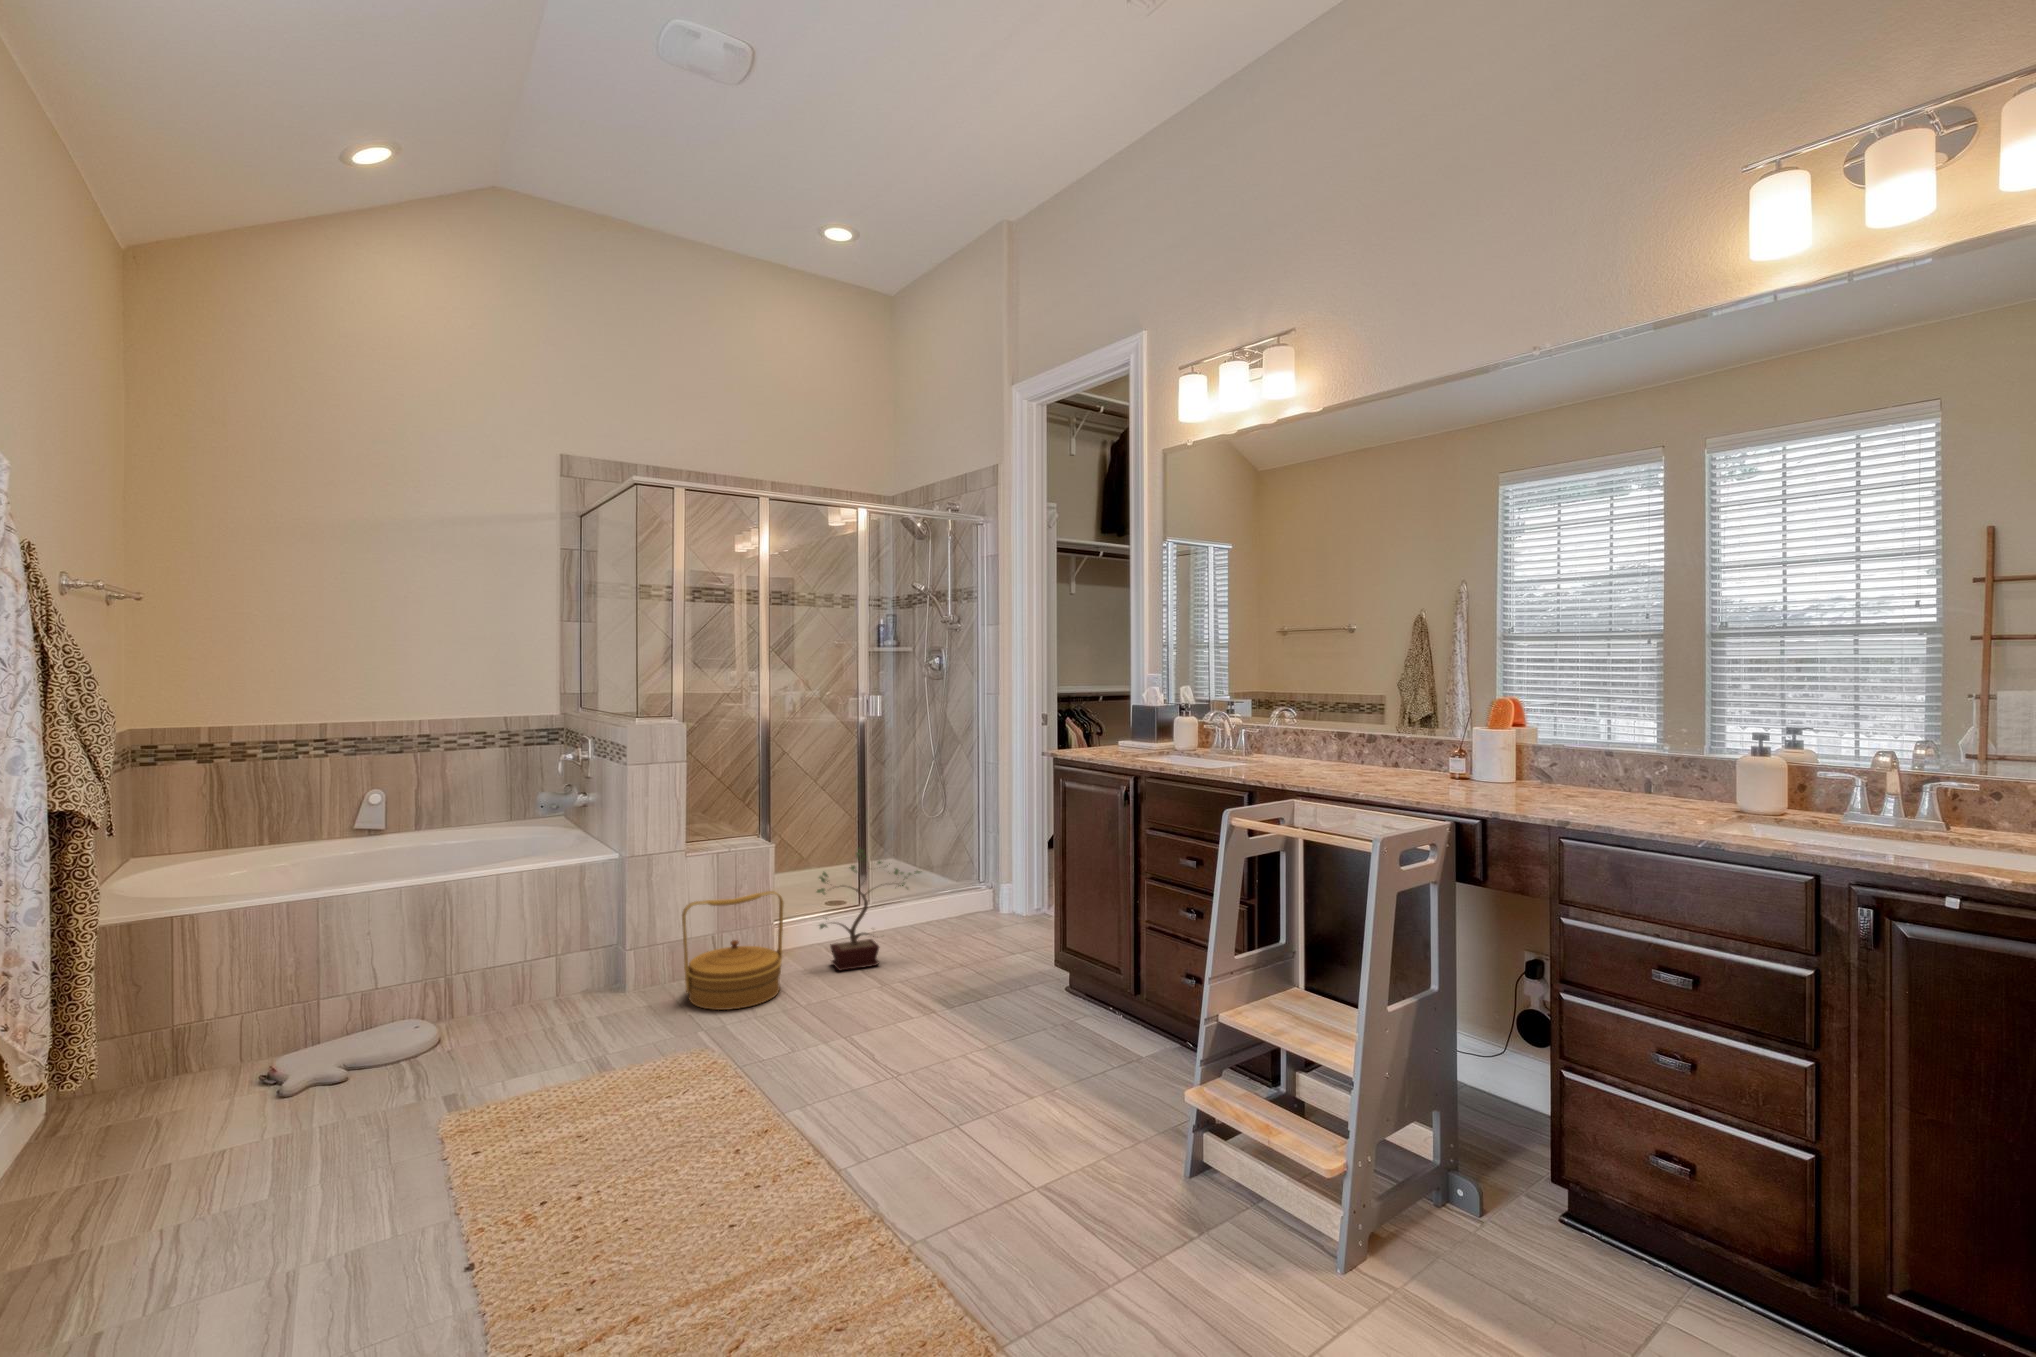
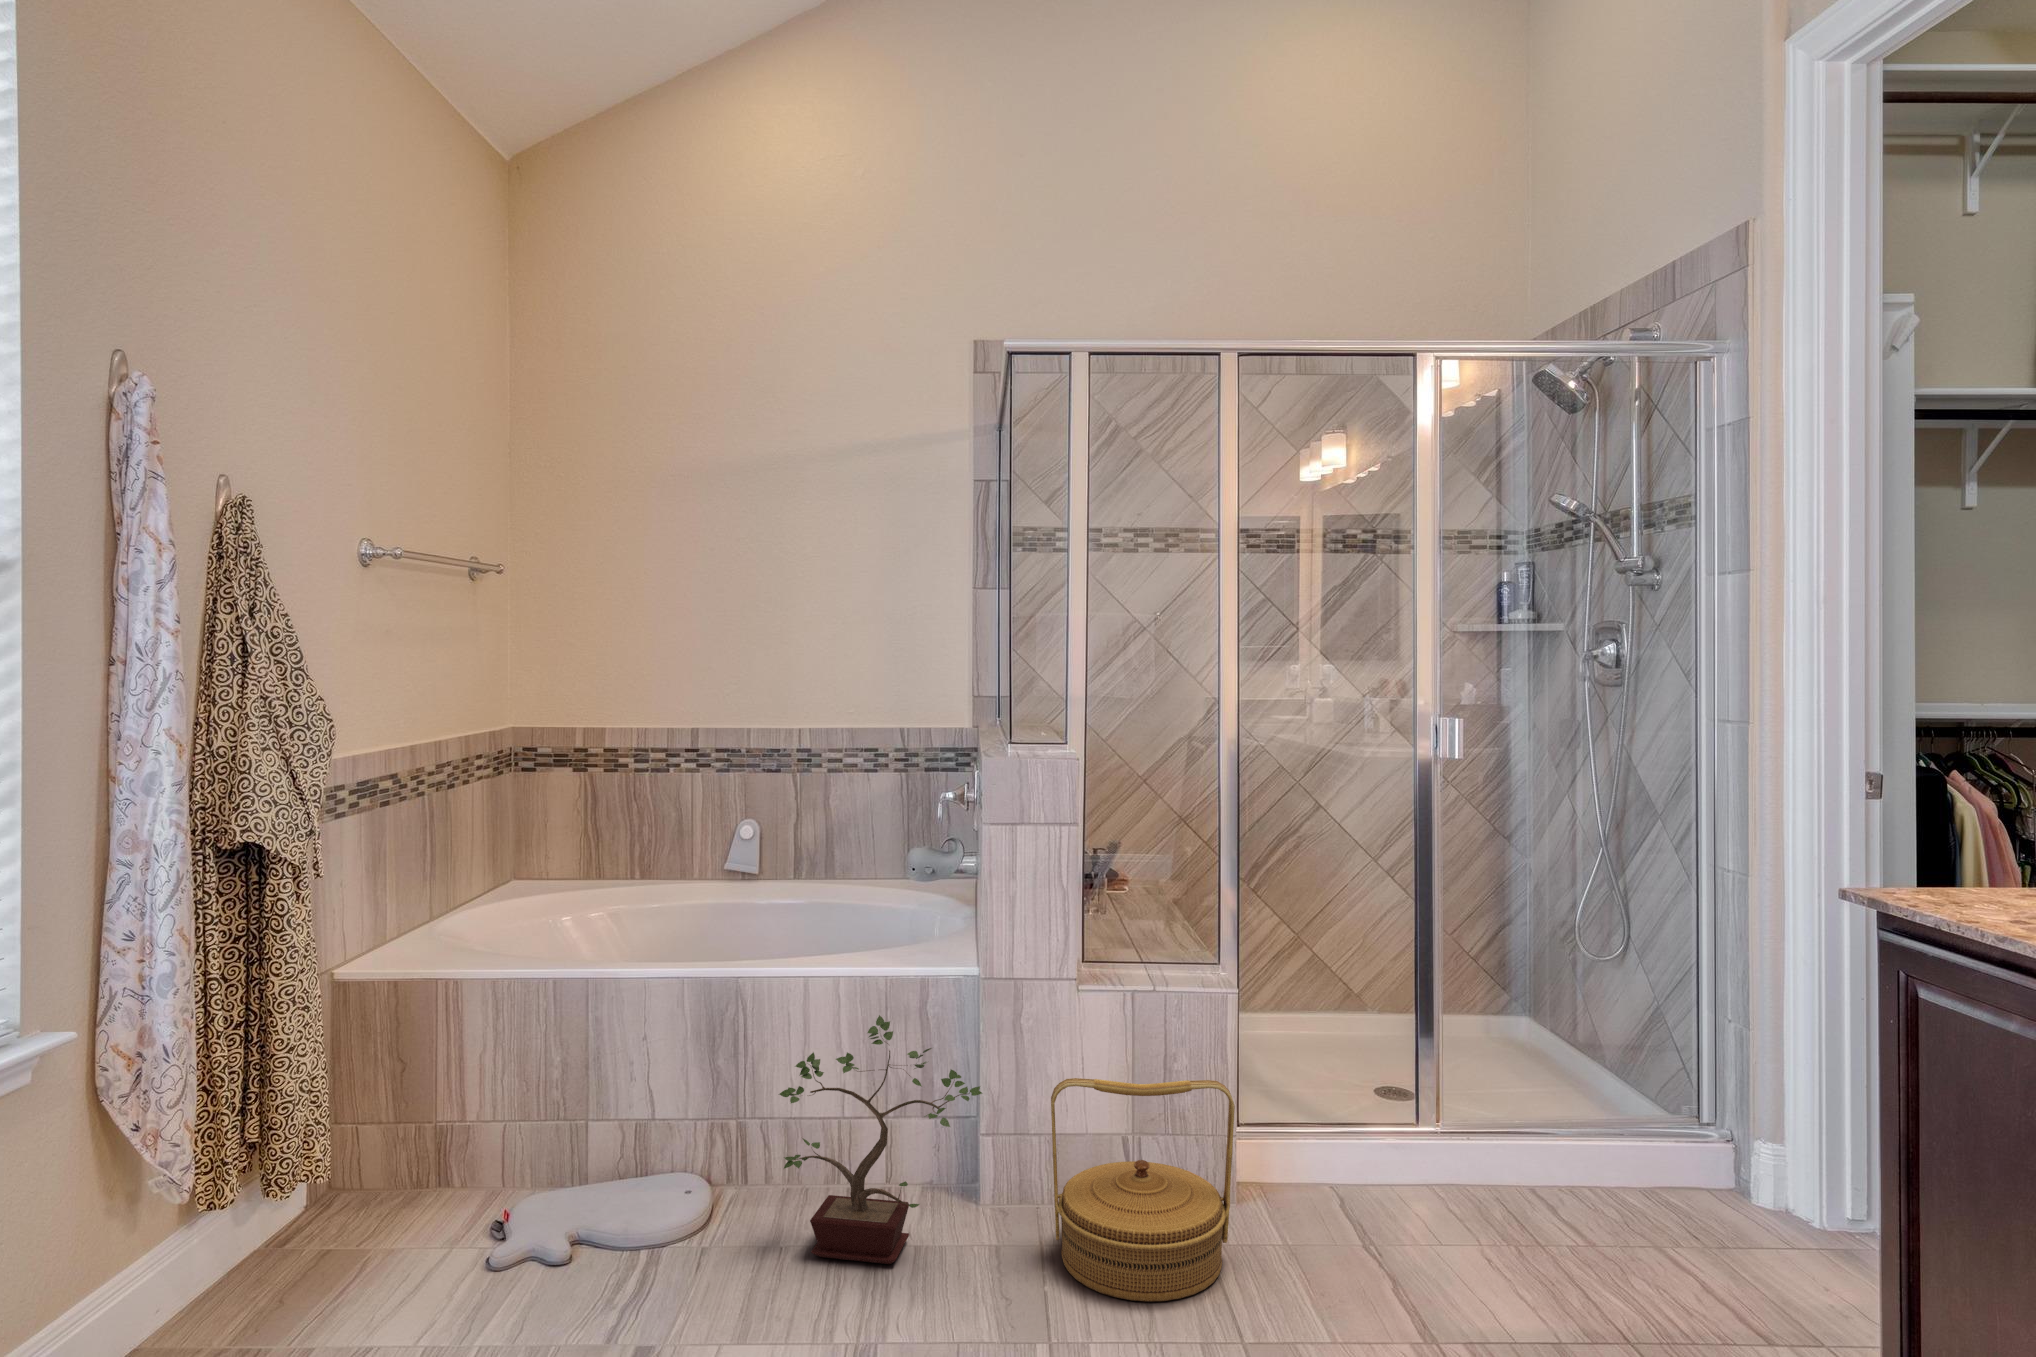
potted plant: present [817,848,920,971] -> present [779,1015,982,1264]

